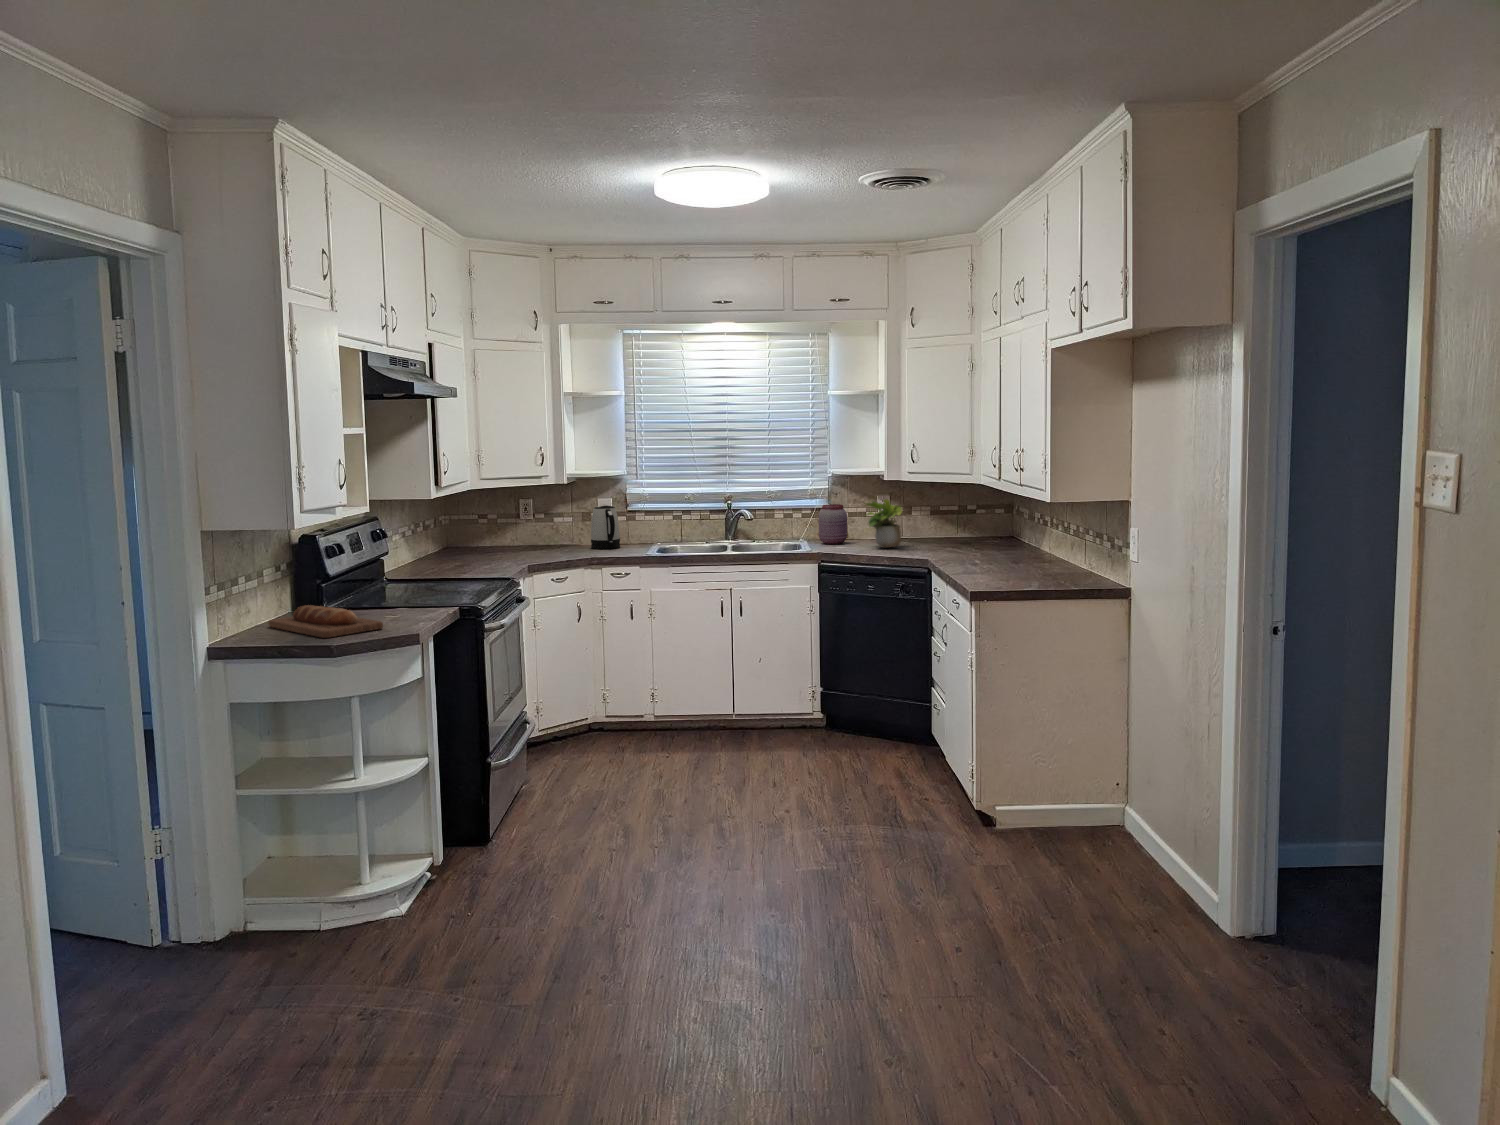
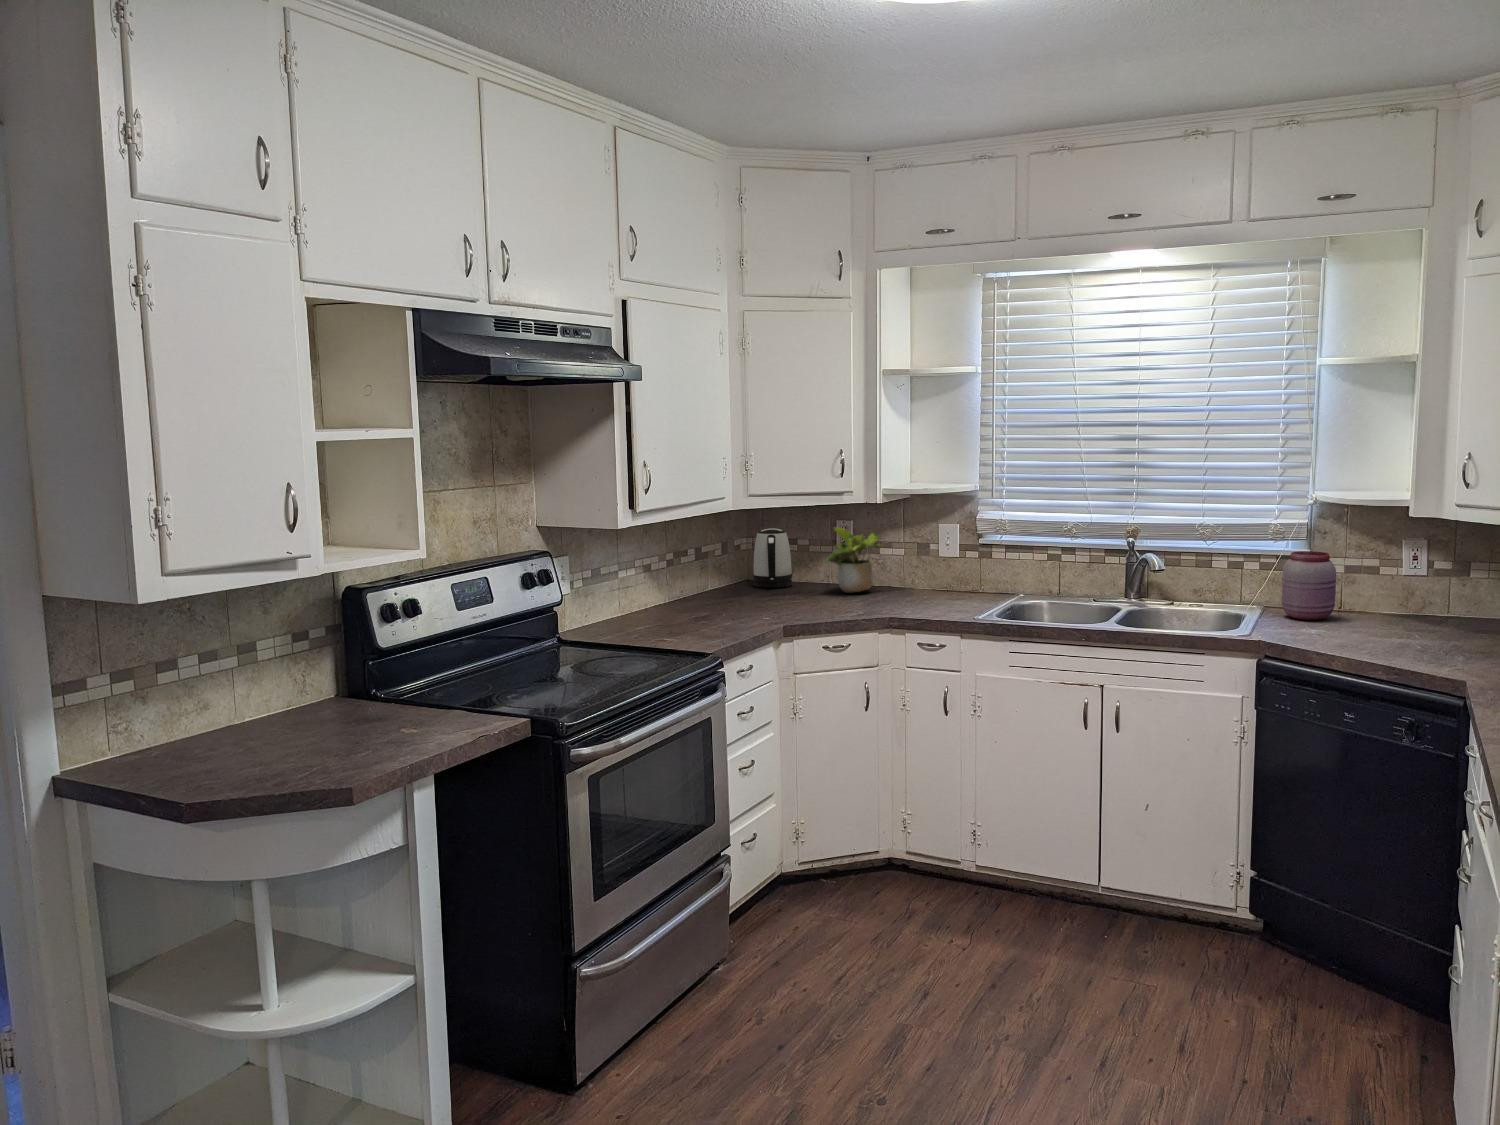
potted plant: present [864,499,902,548] -> present [825,527,881,593]
kettle: present [591,505,620,549] -> present [753,529,792,588]
bread loaf: present [269,605,383,638] -> none [210,709,326,781]

